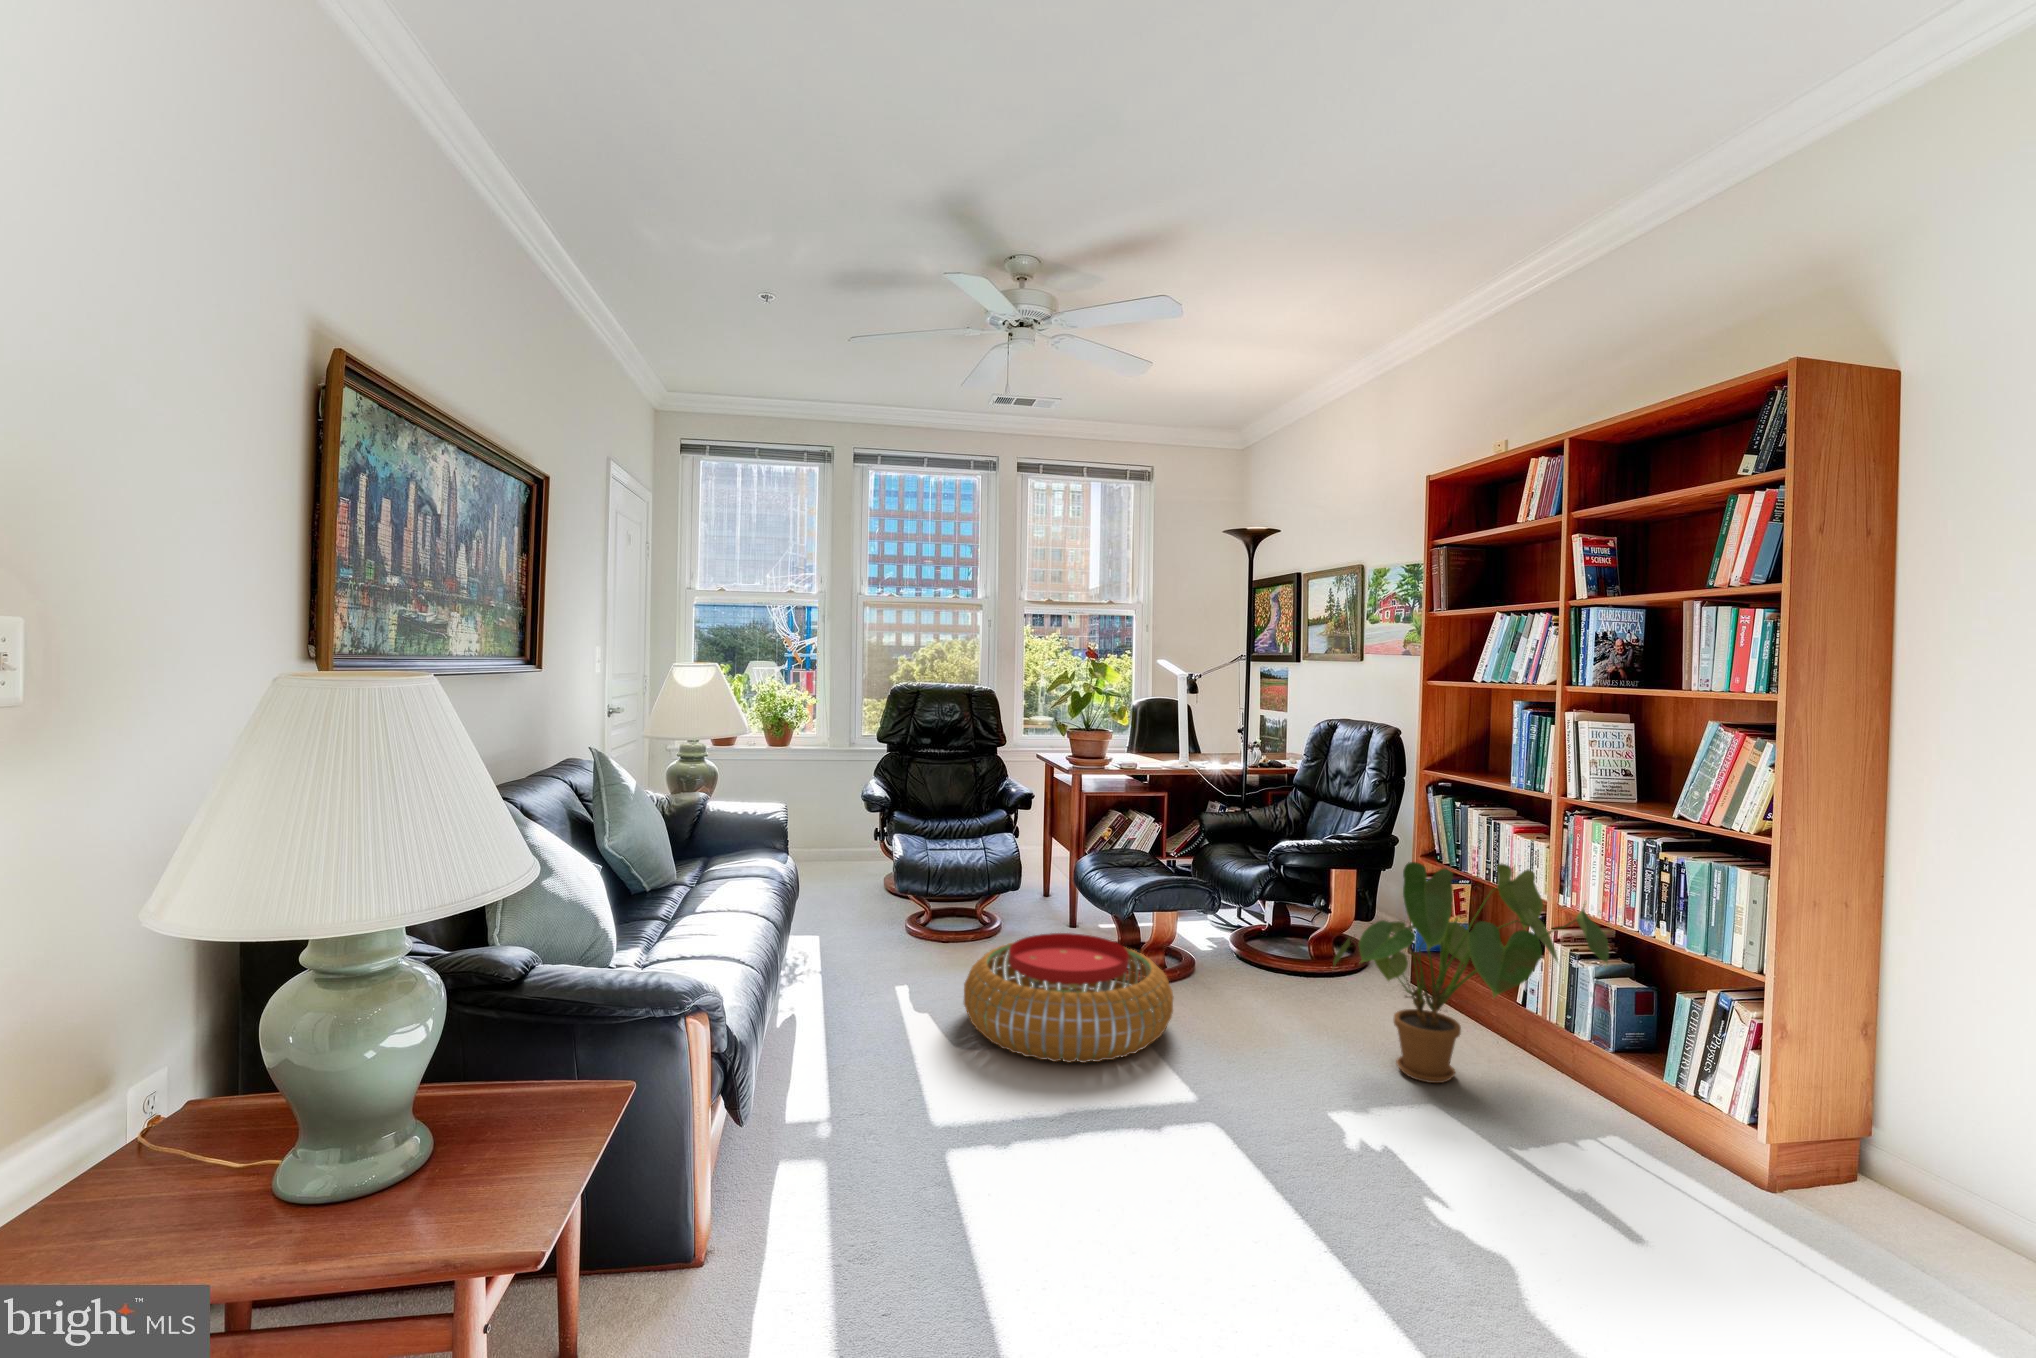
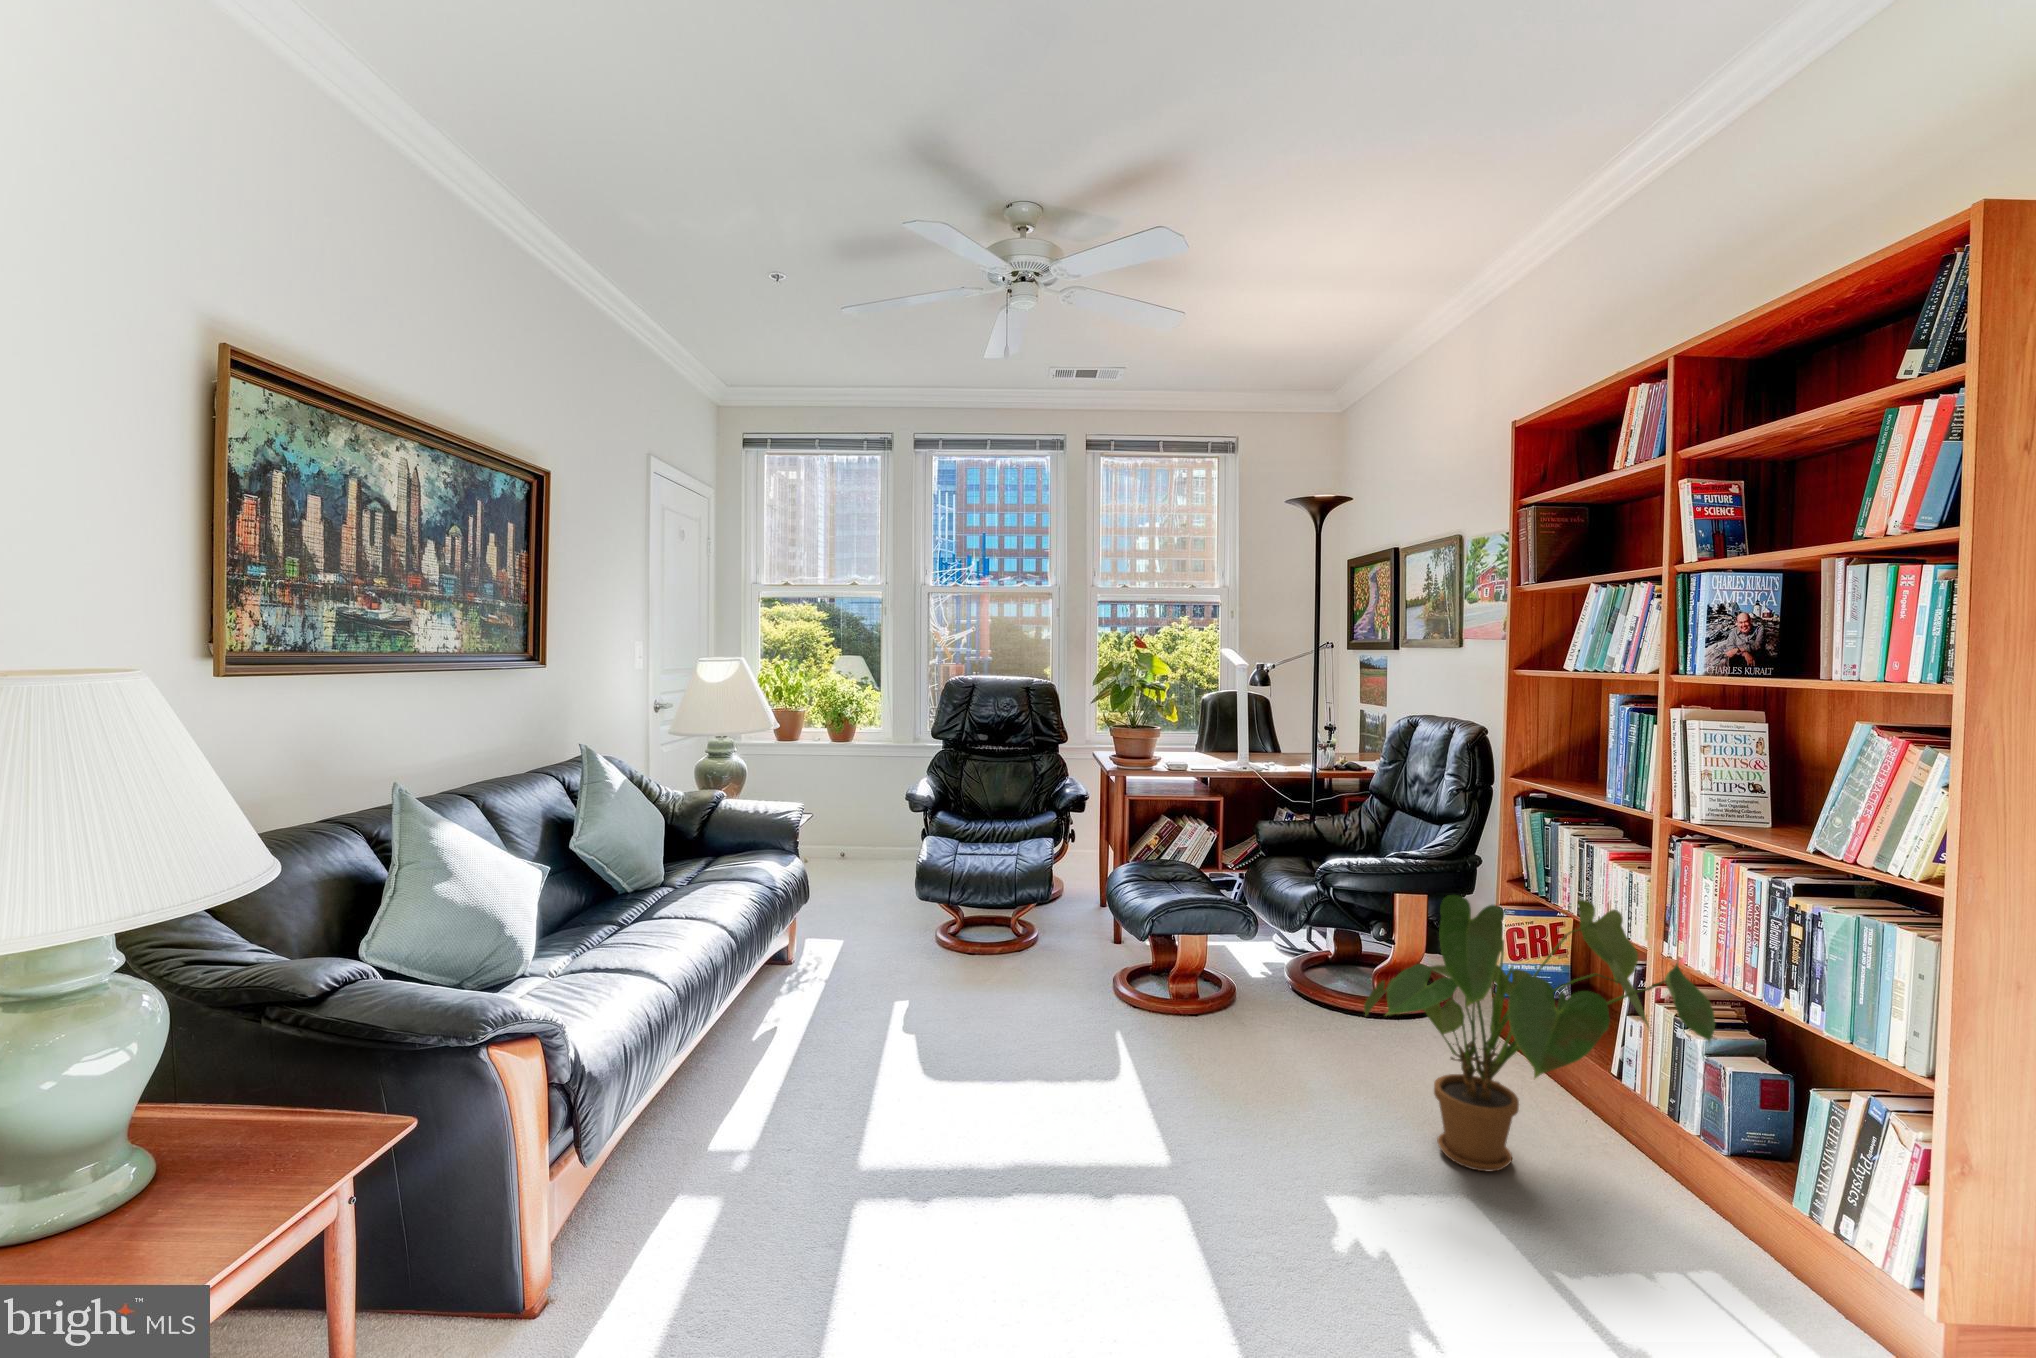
pouf: present [964,933,1174,1063] -> none [941,955,1178,1109]

